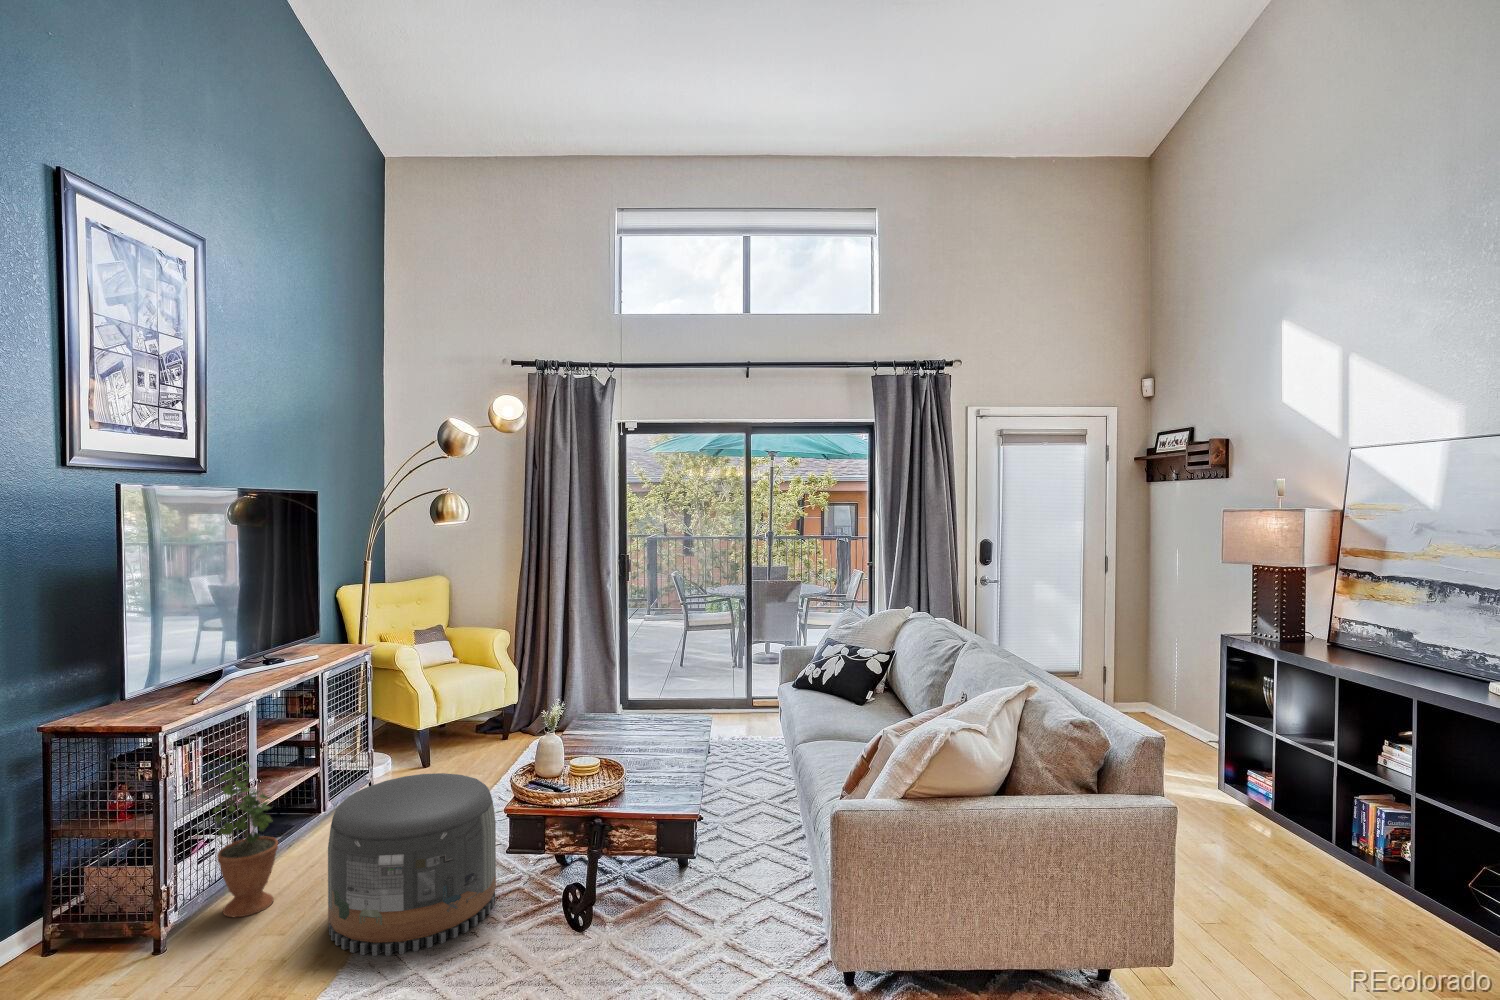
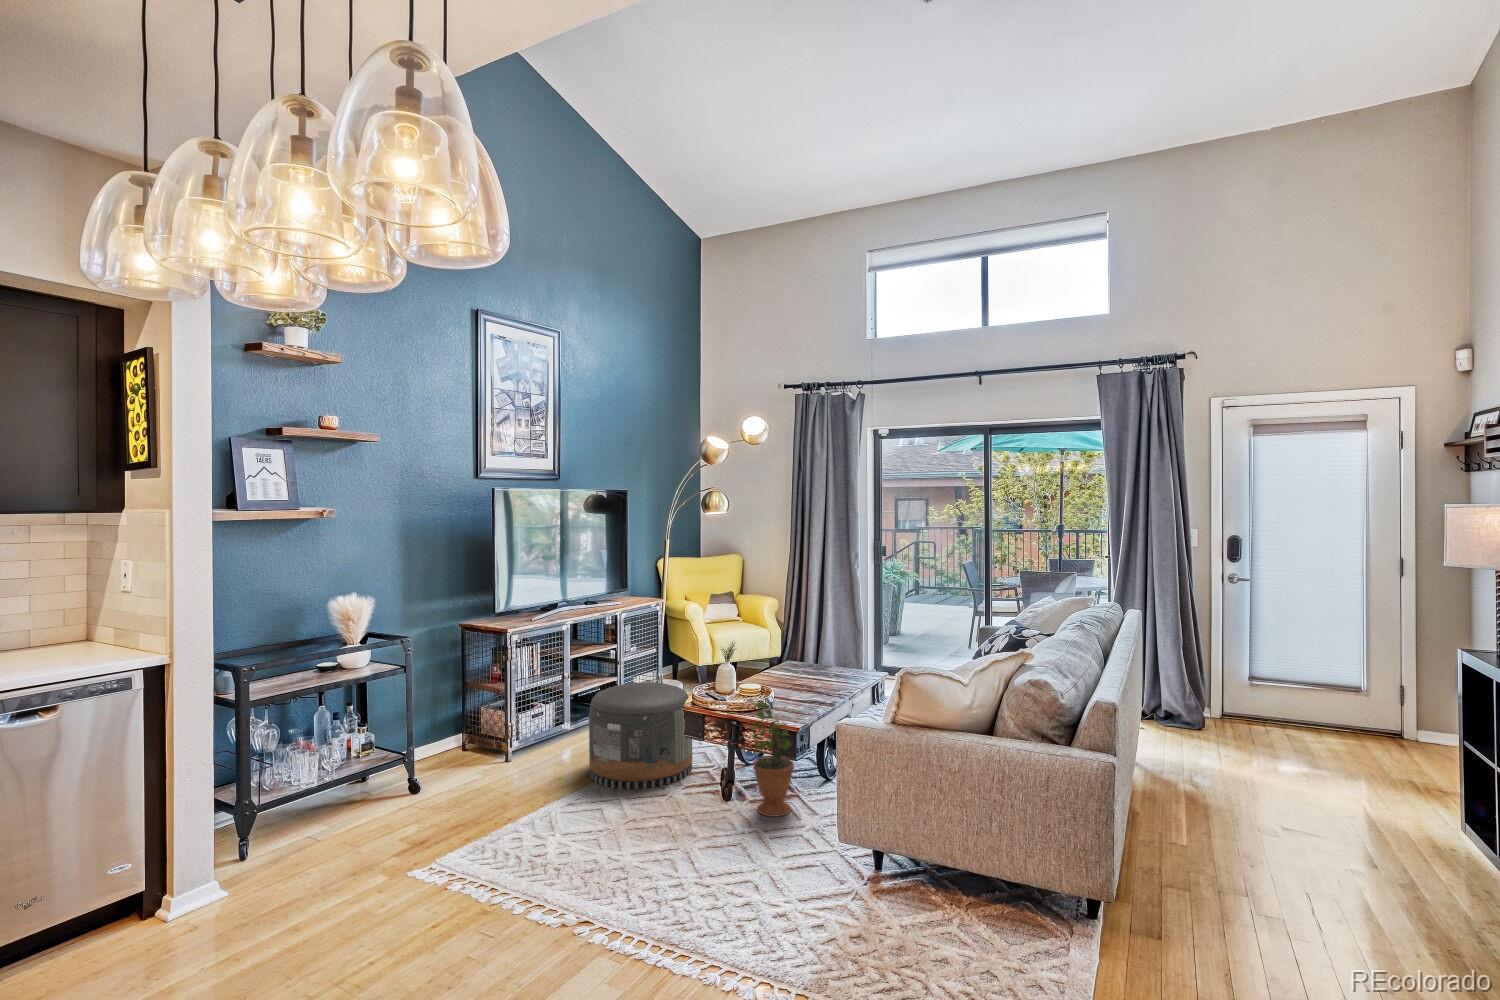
potted plant: present [210,759,278,917] -> present [746,692,794,817]

